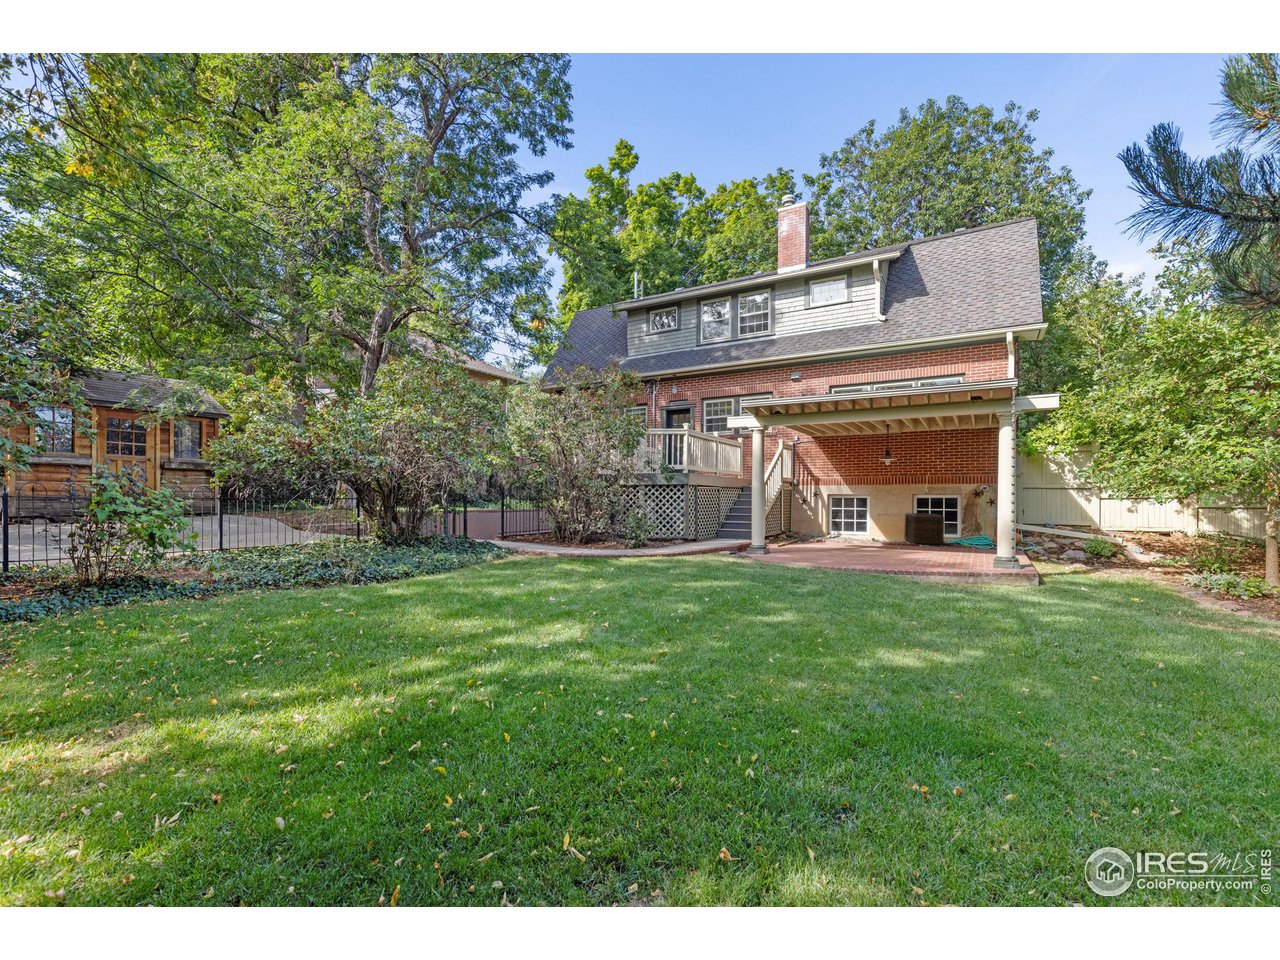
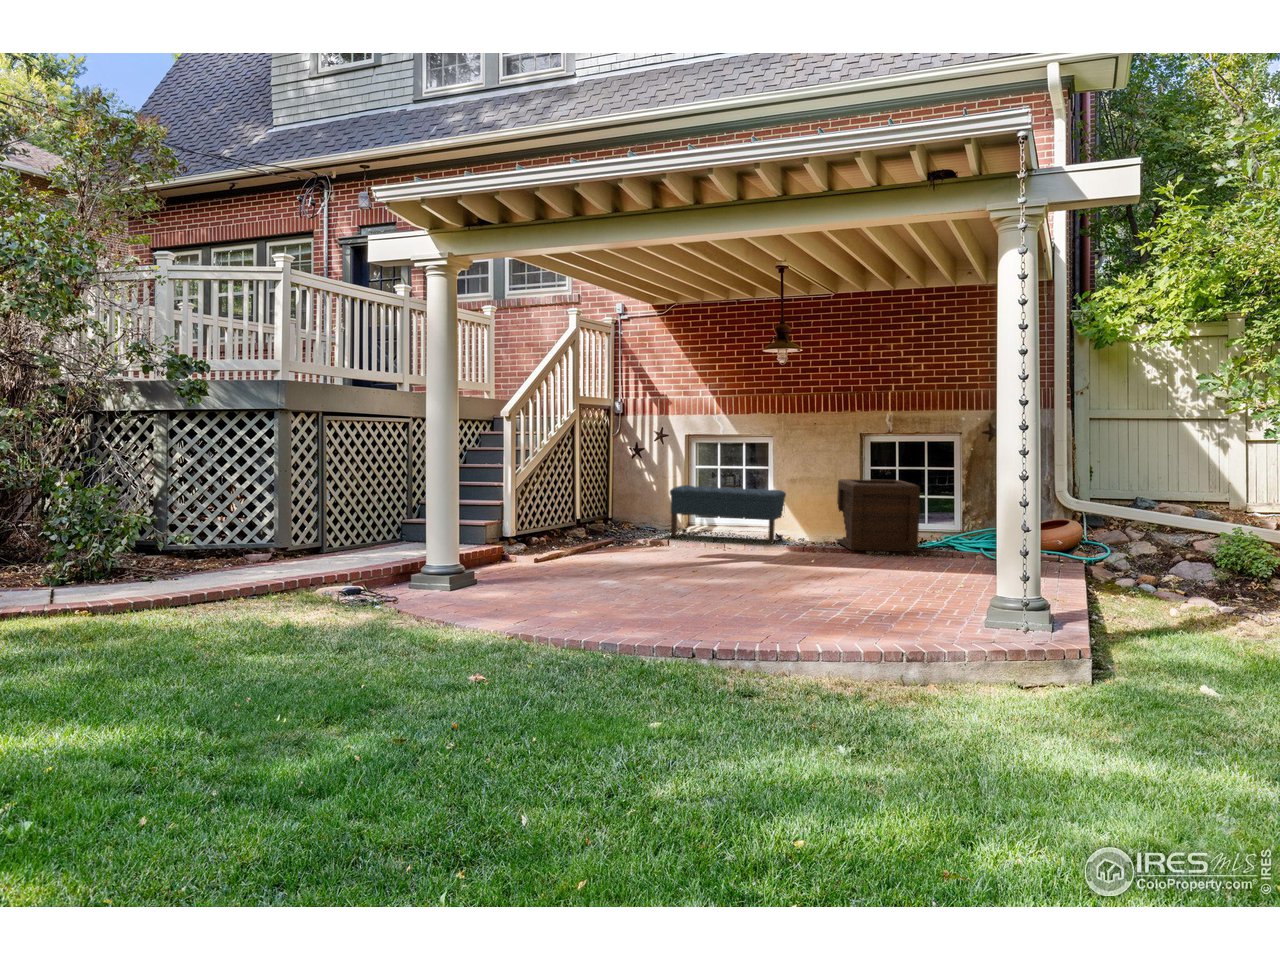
bench: none [829,515,881,540] -> present [670,485,786,543]

